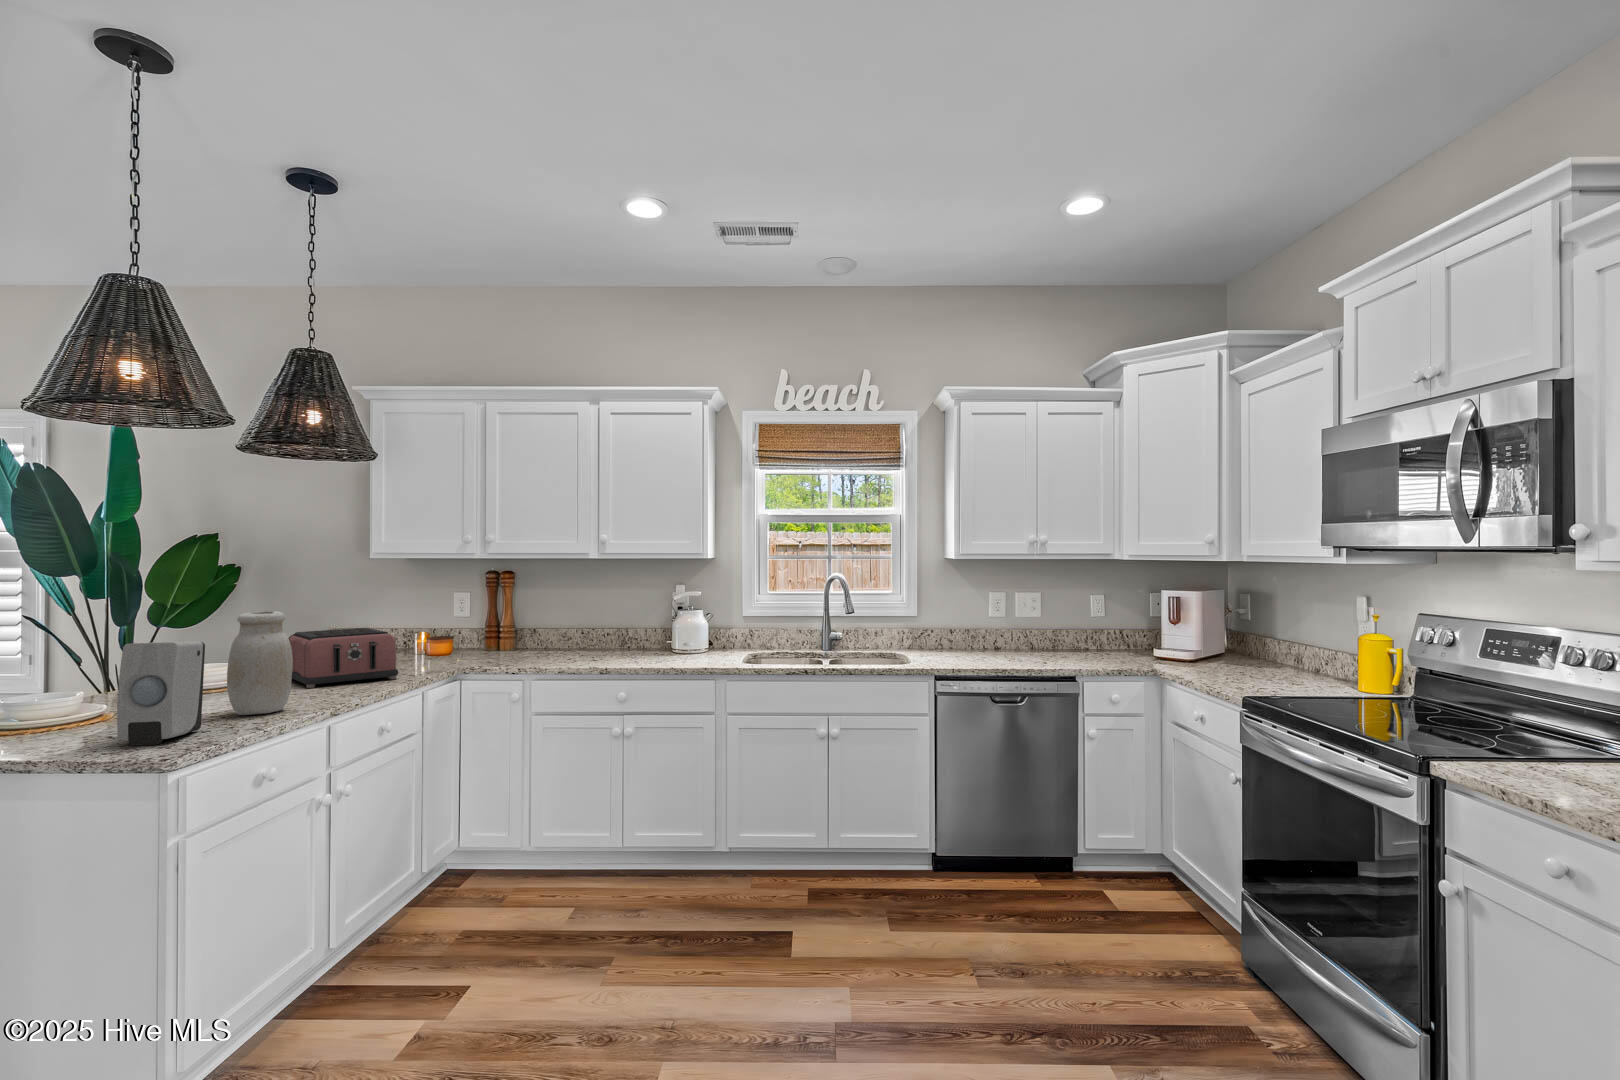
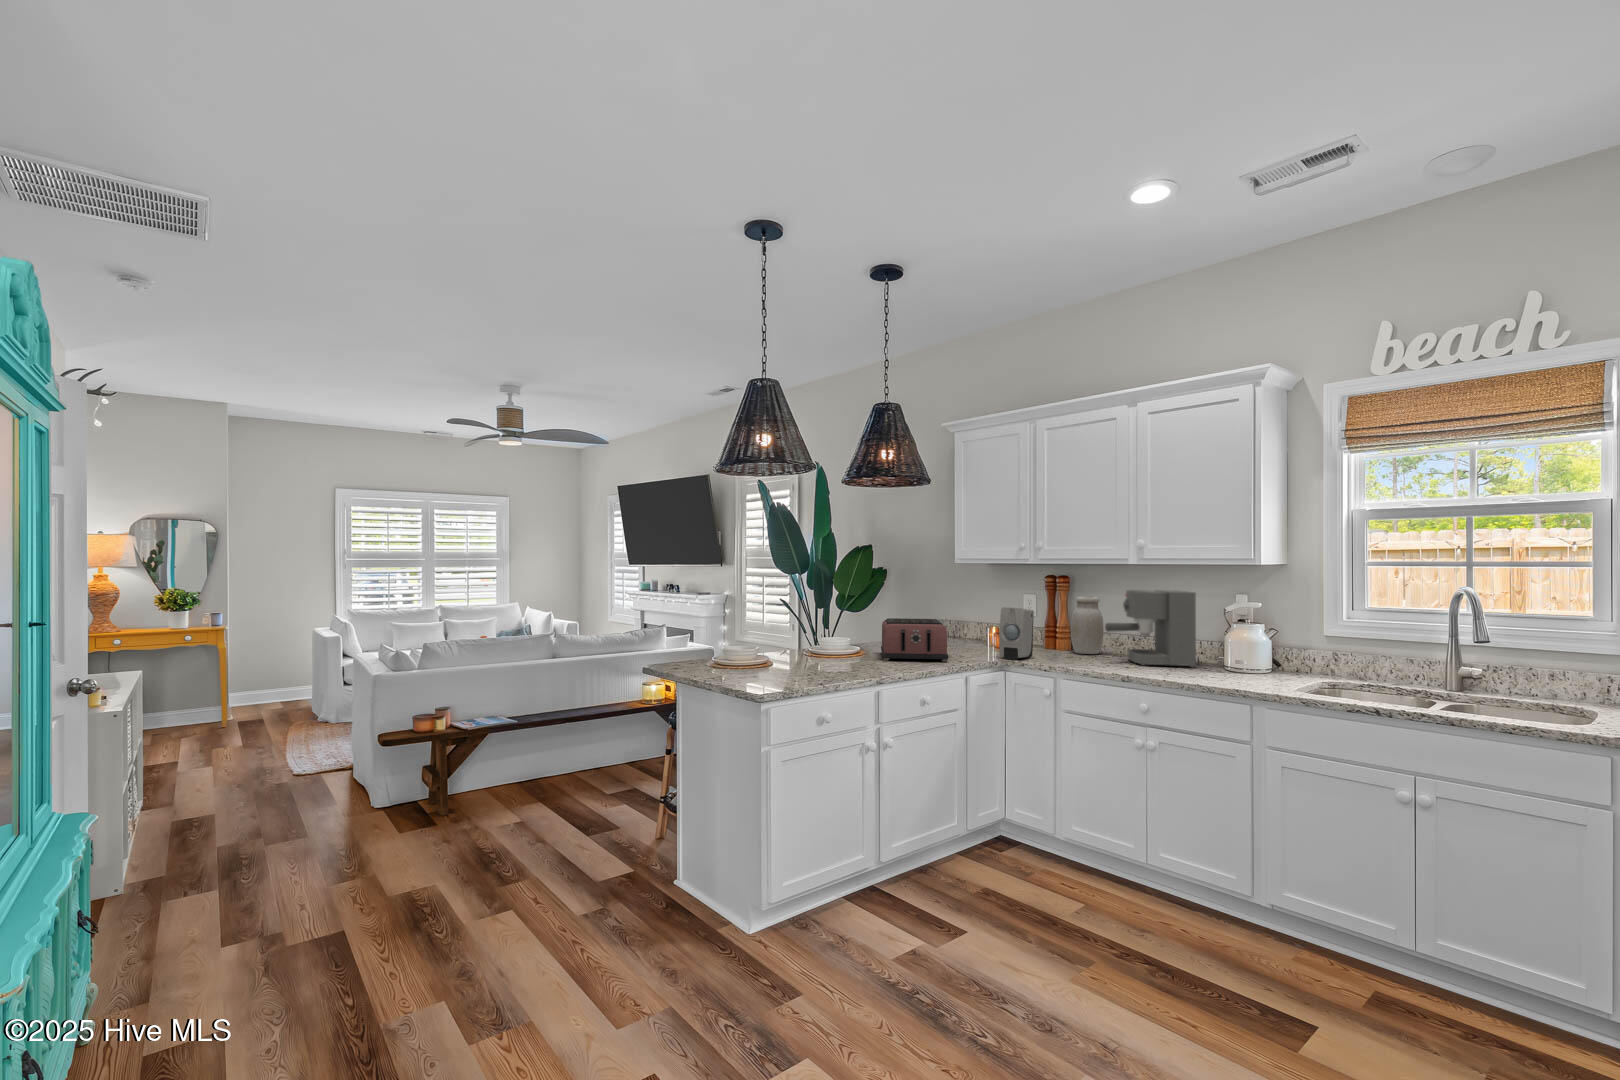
coffee maker: none [564,580,648,657] -> present [1105,590,1196,667]
jar: present [227,611,293,715] -> present [1071,596,1104,654]
soap dispenser: present [117,641,205,746] -> present [999,607,1034,660]

